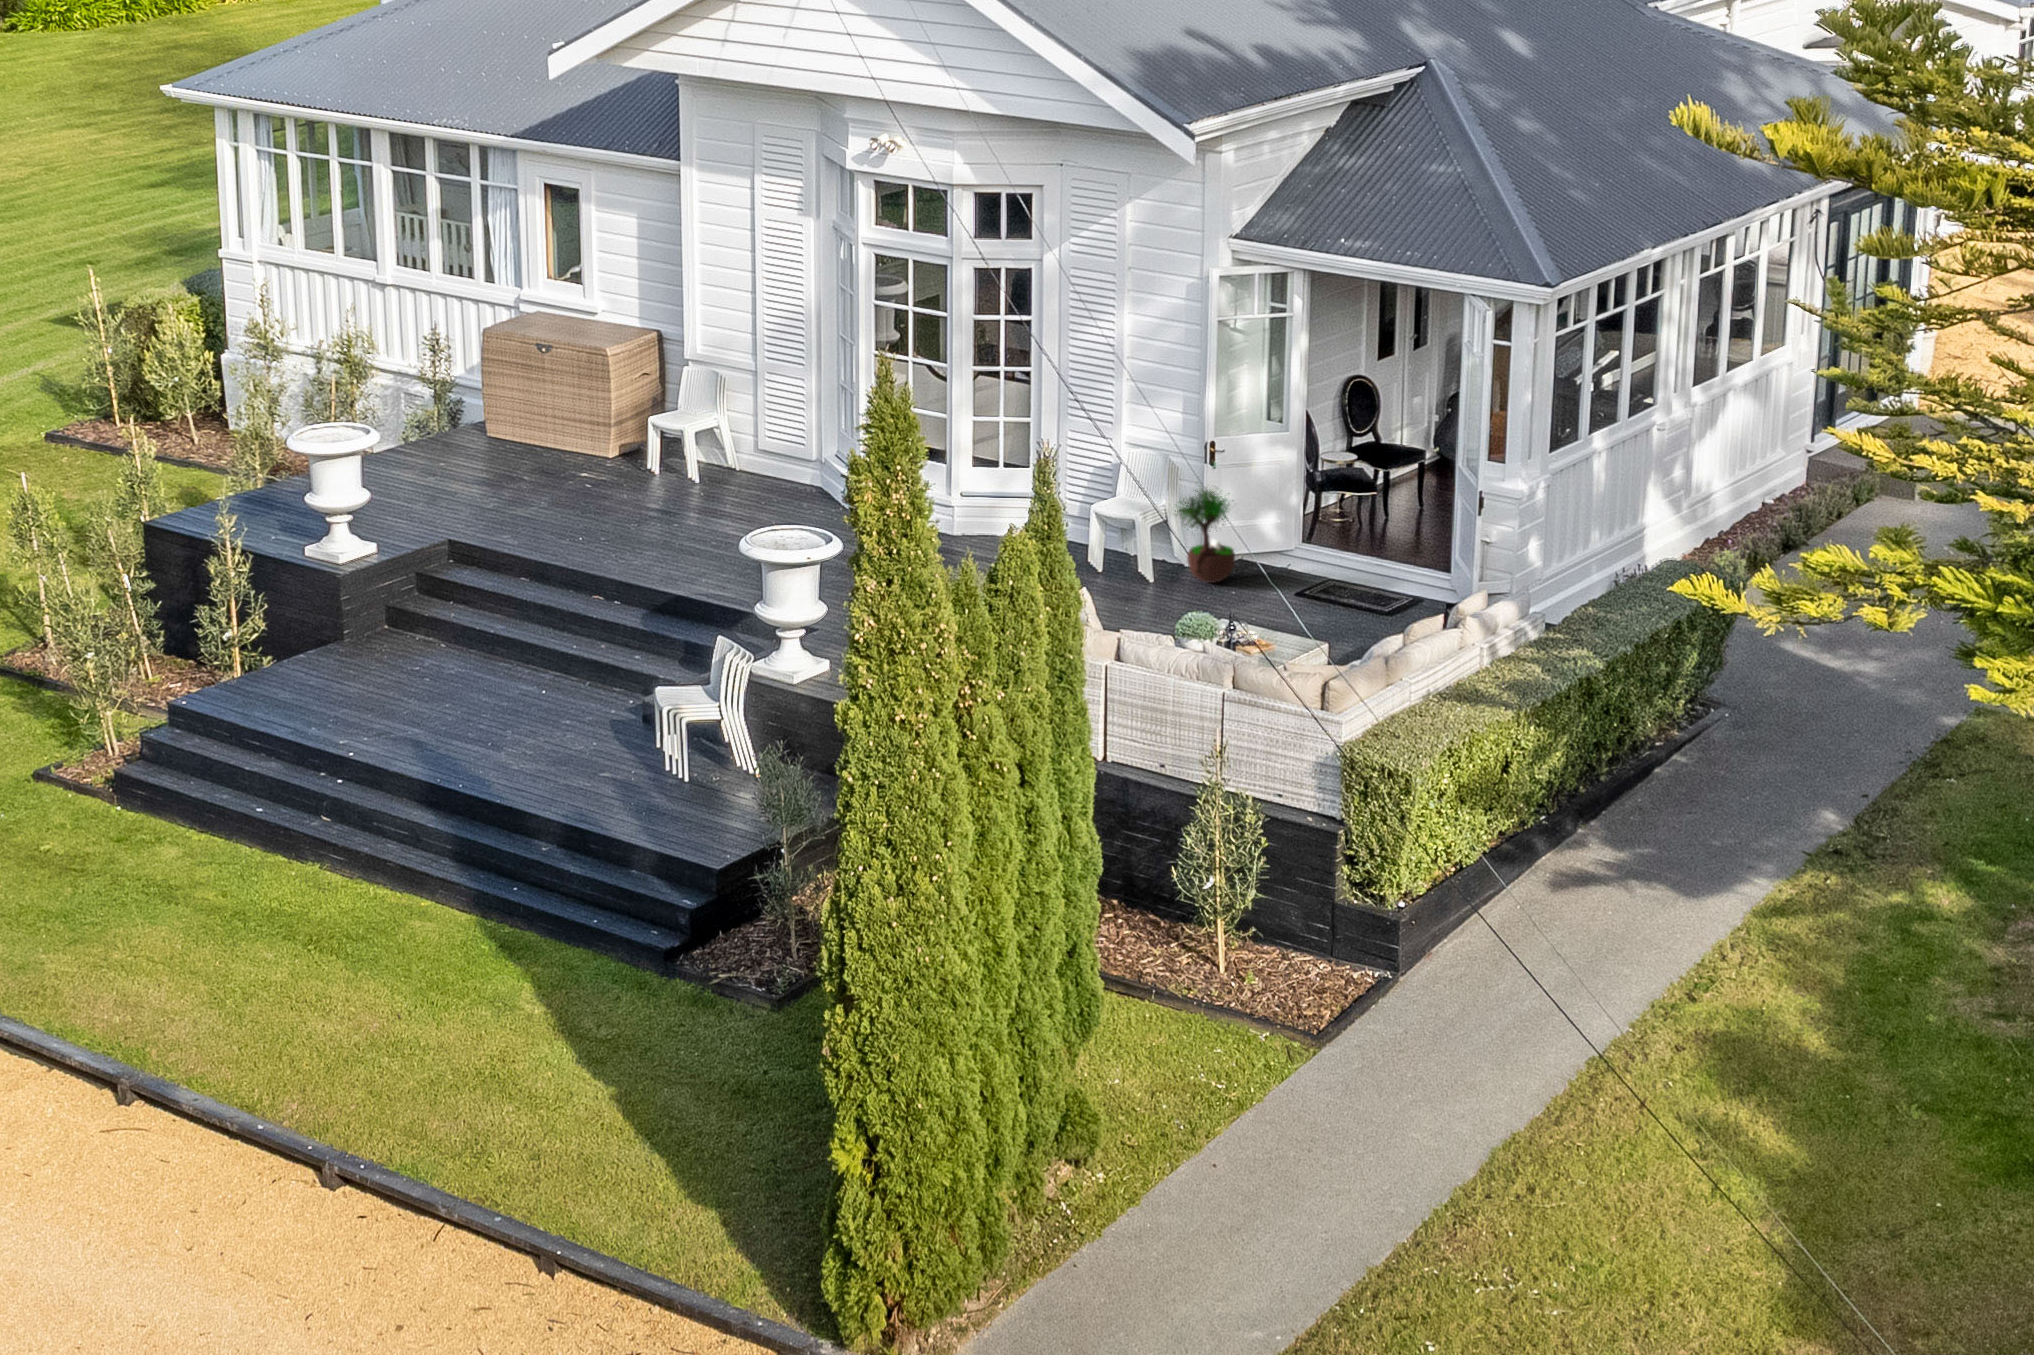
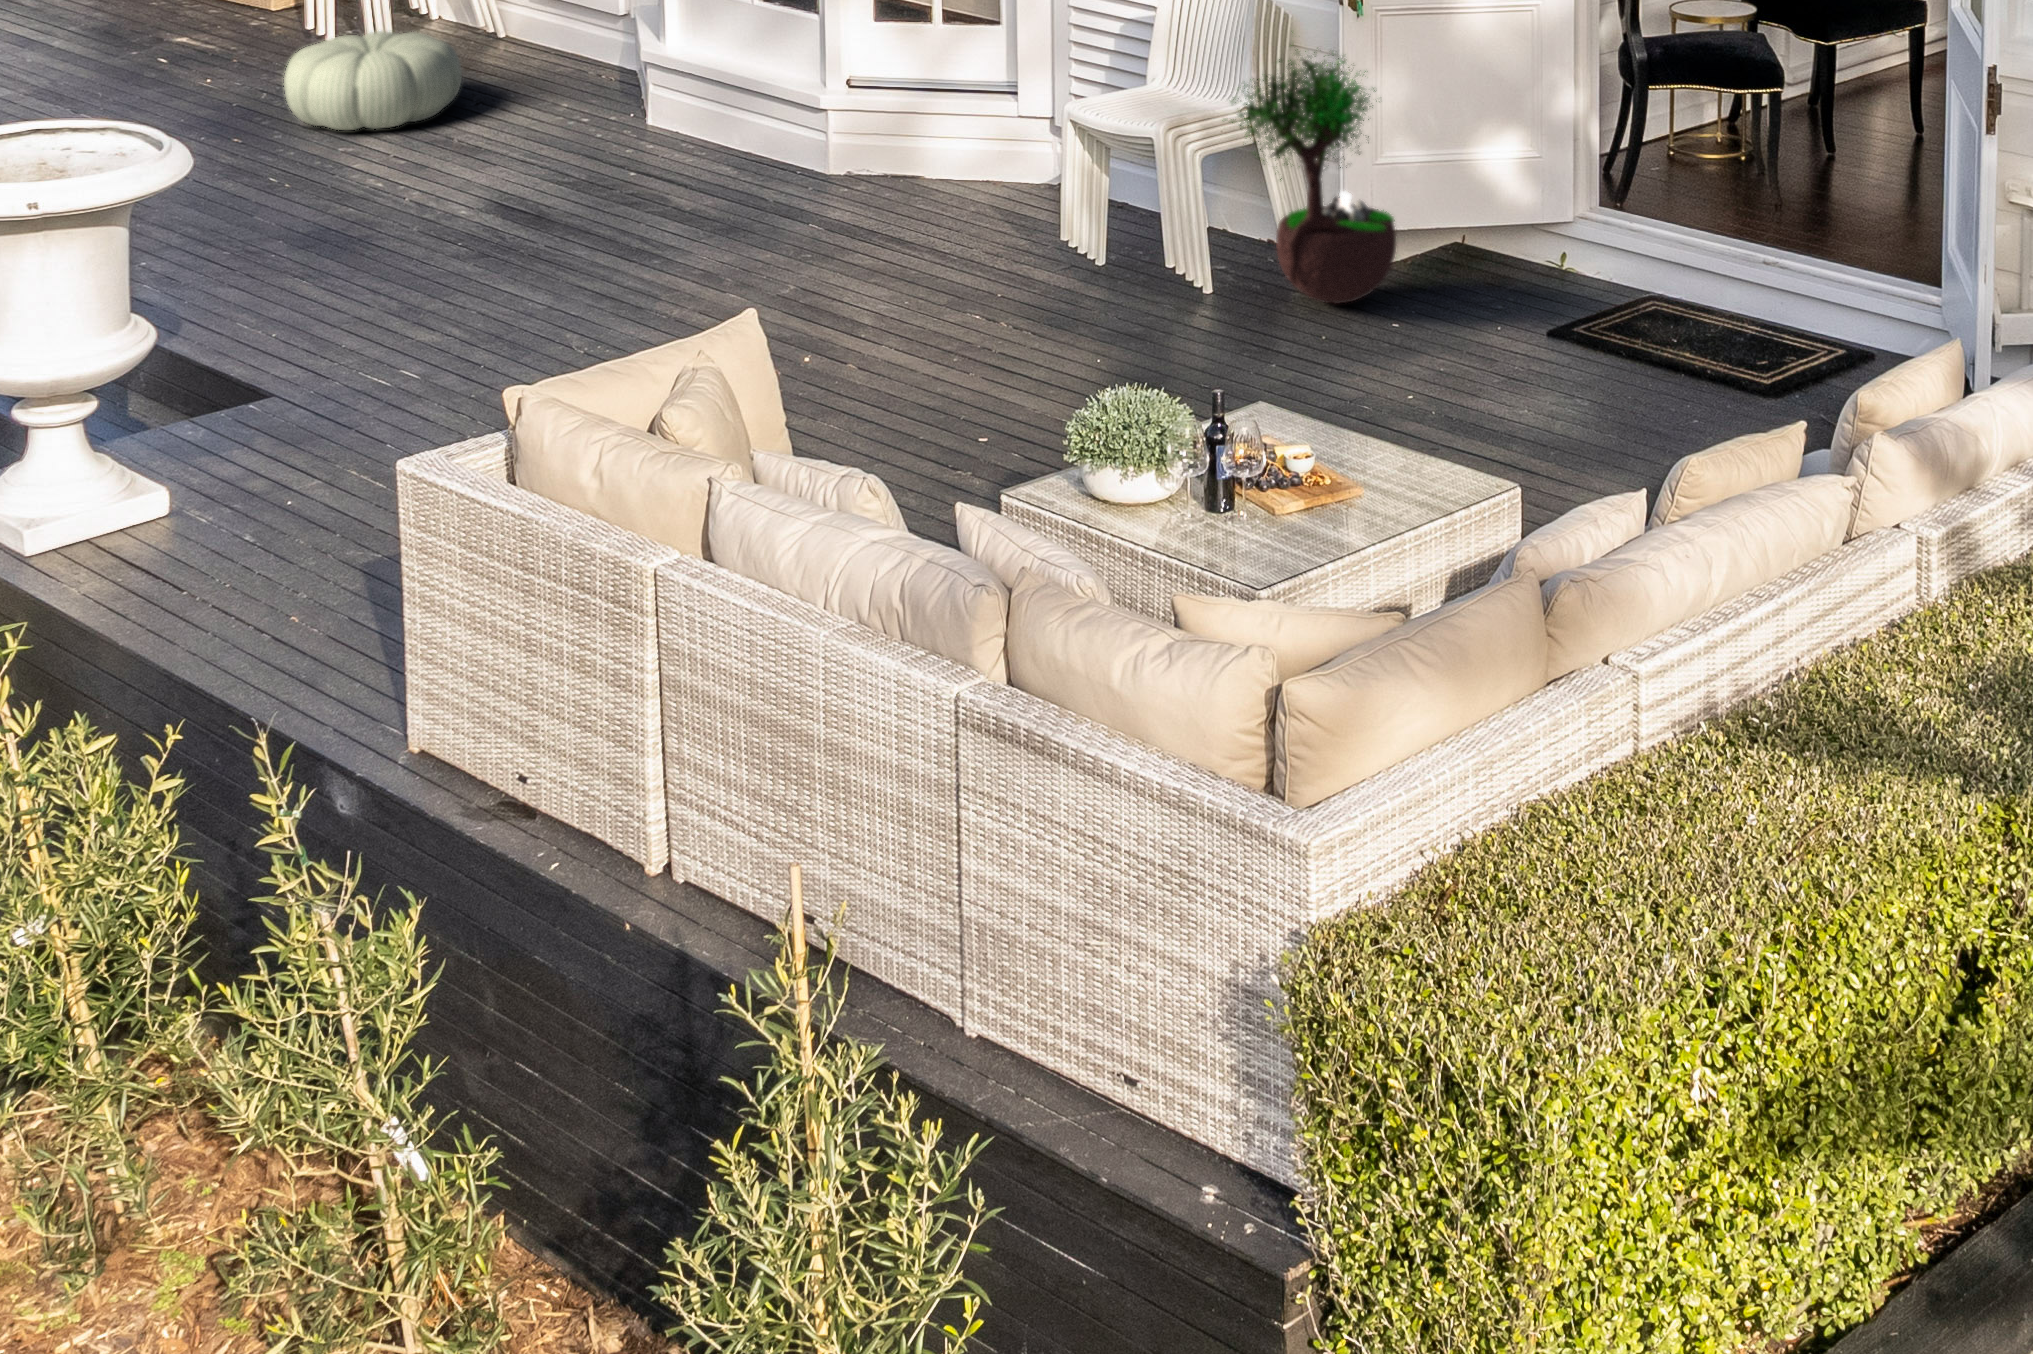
pouf: none [692,473,768,519] -> present [284,31,462,130]

